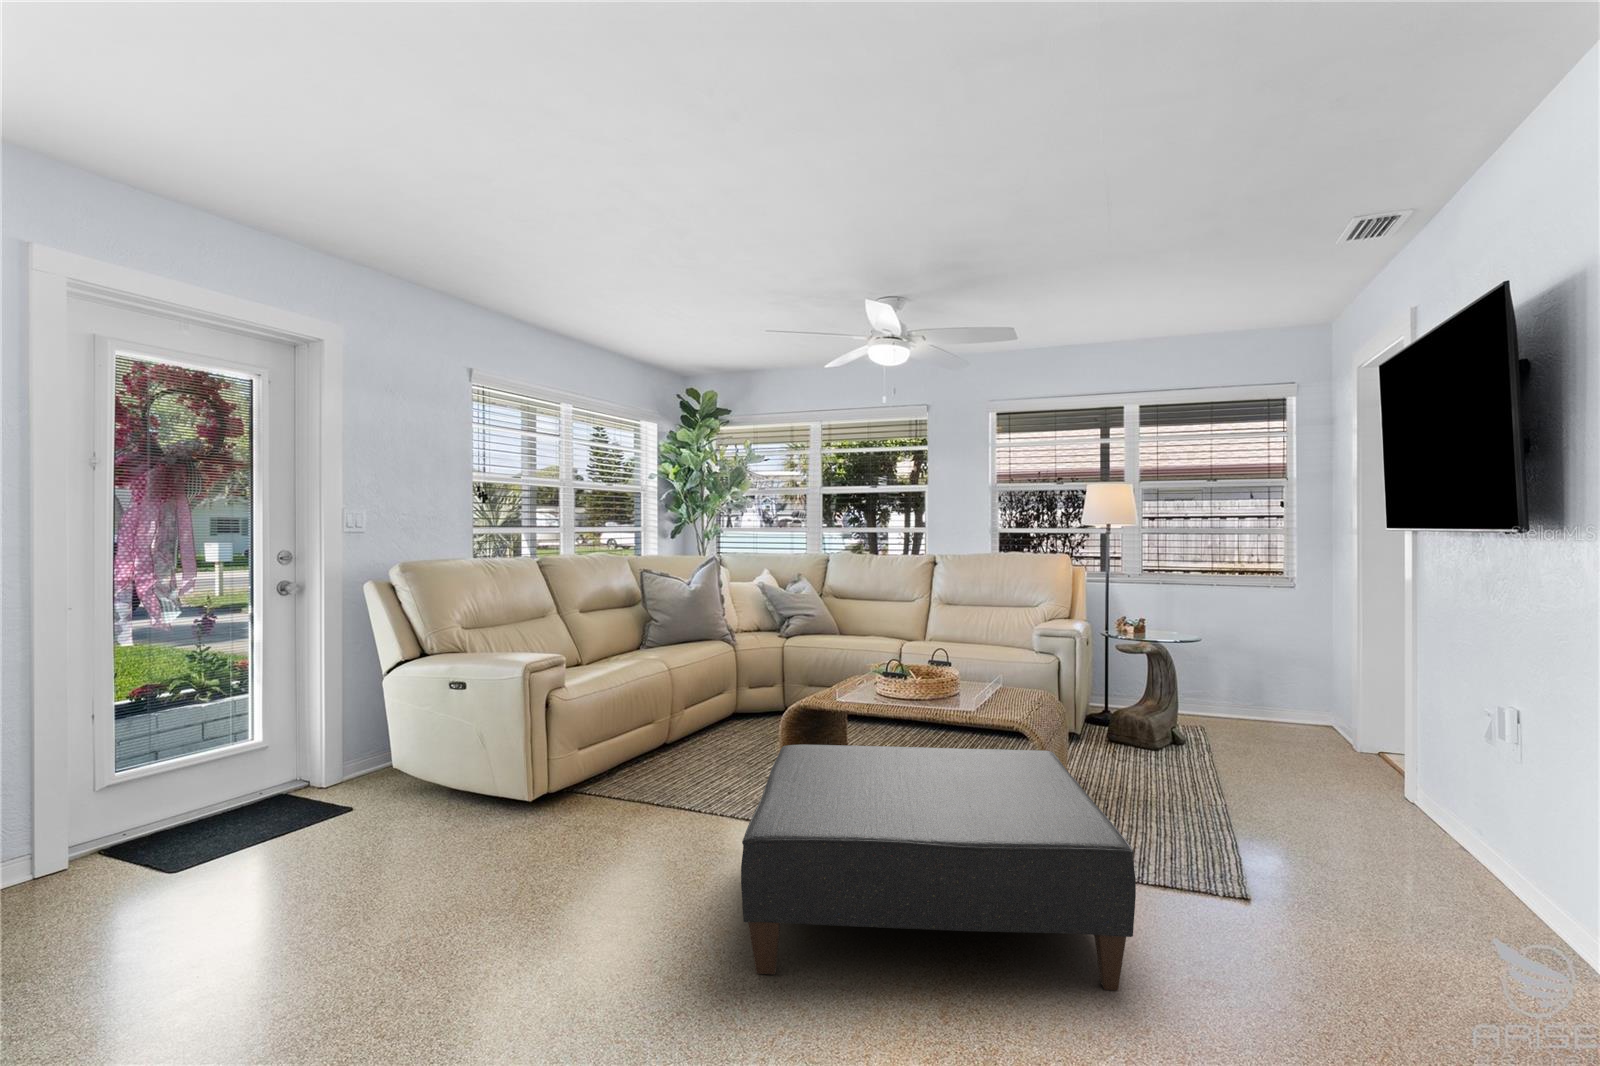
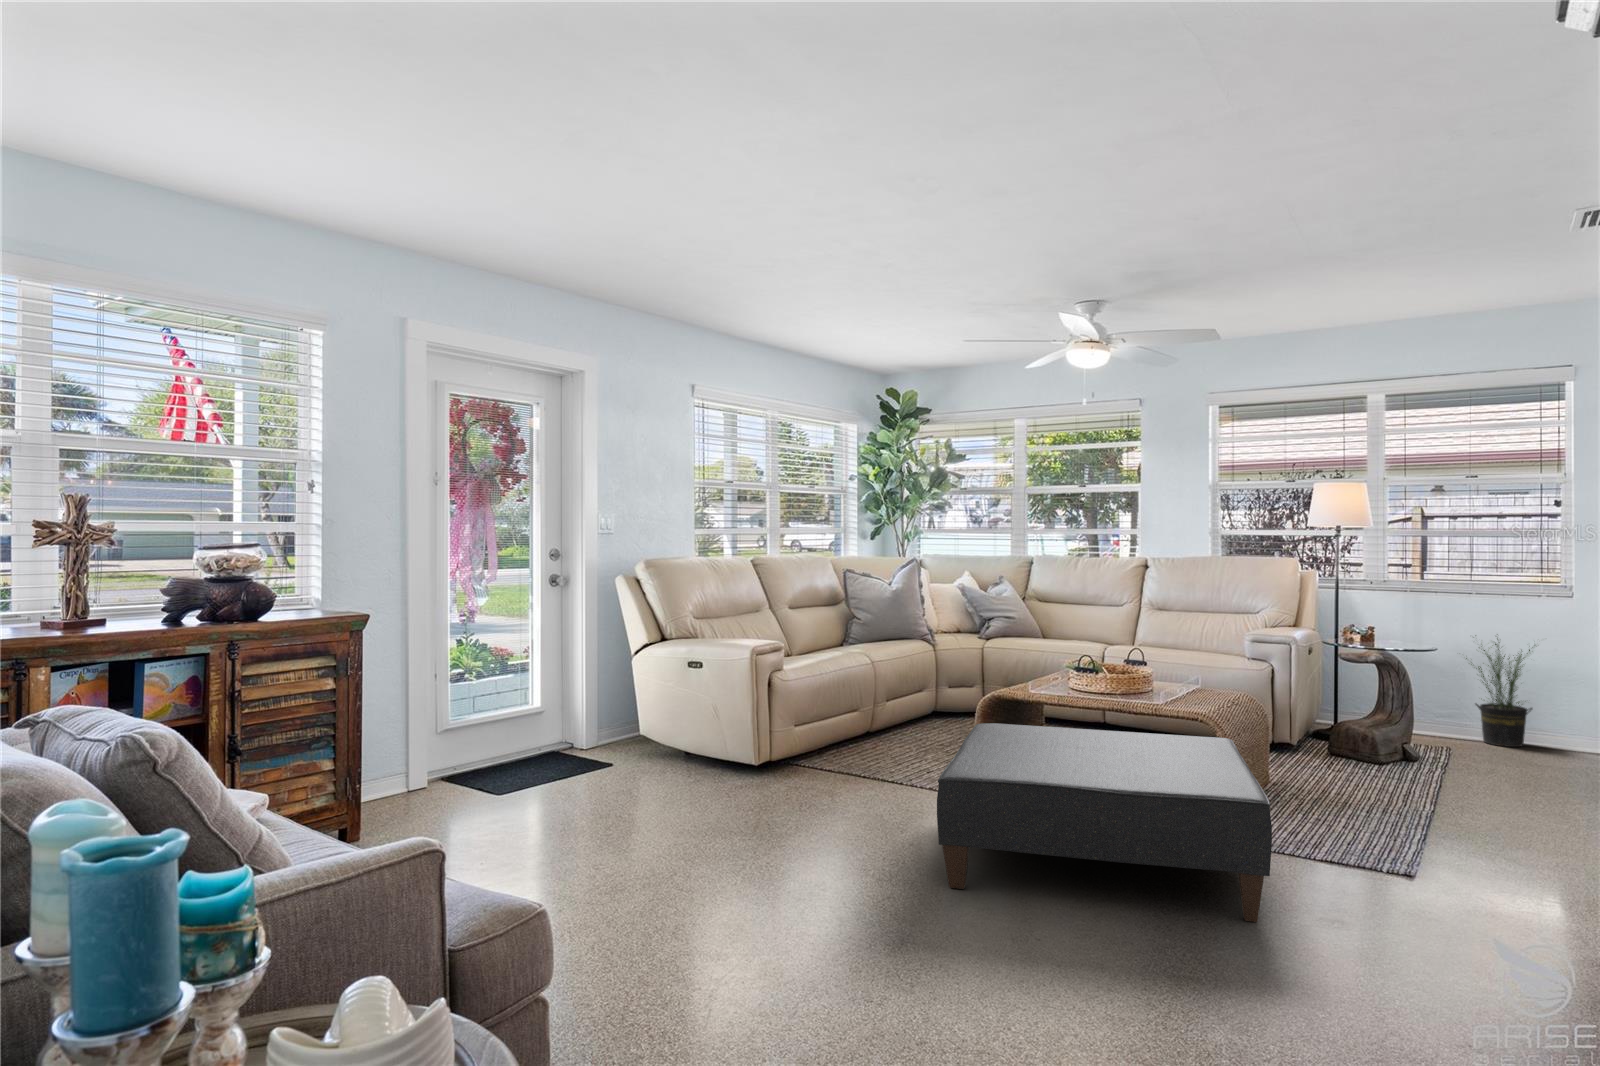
potted plant: none [1210,621,1286,726] -> present [1466,638,1535,747]

